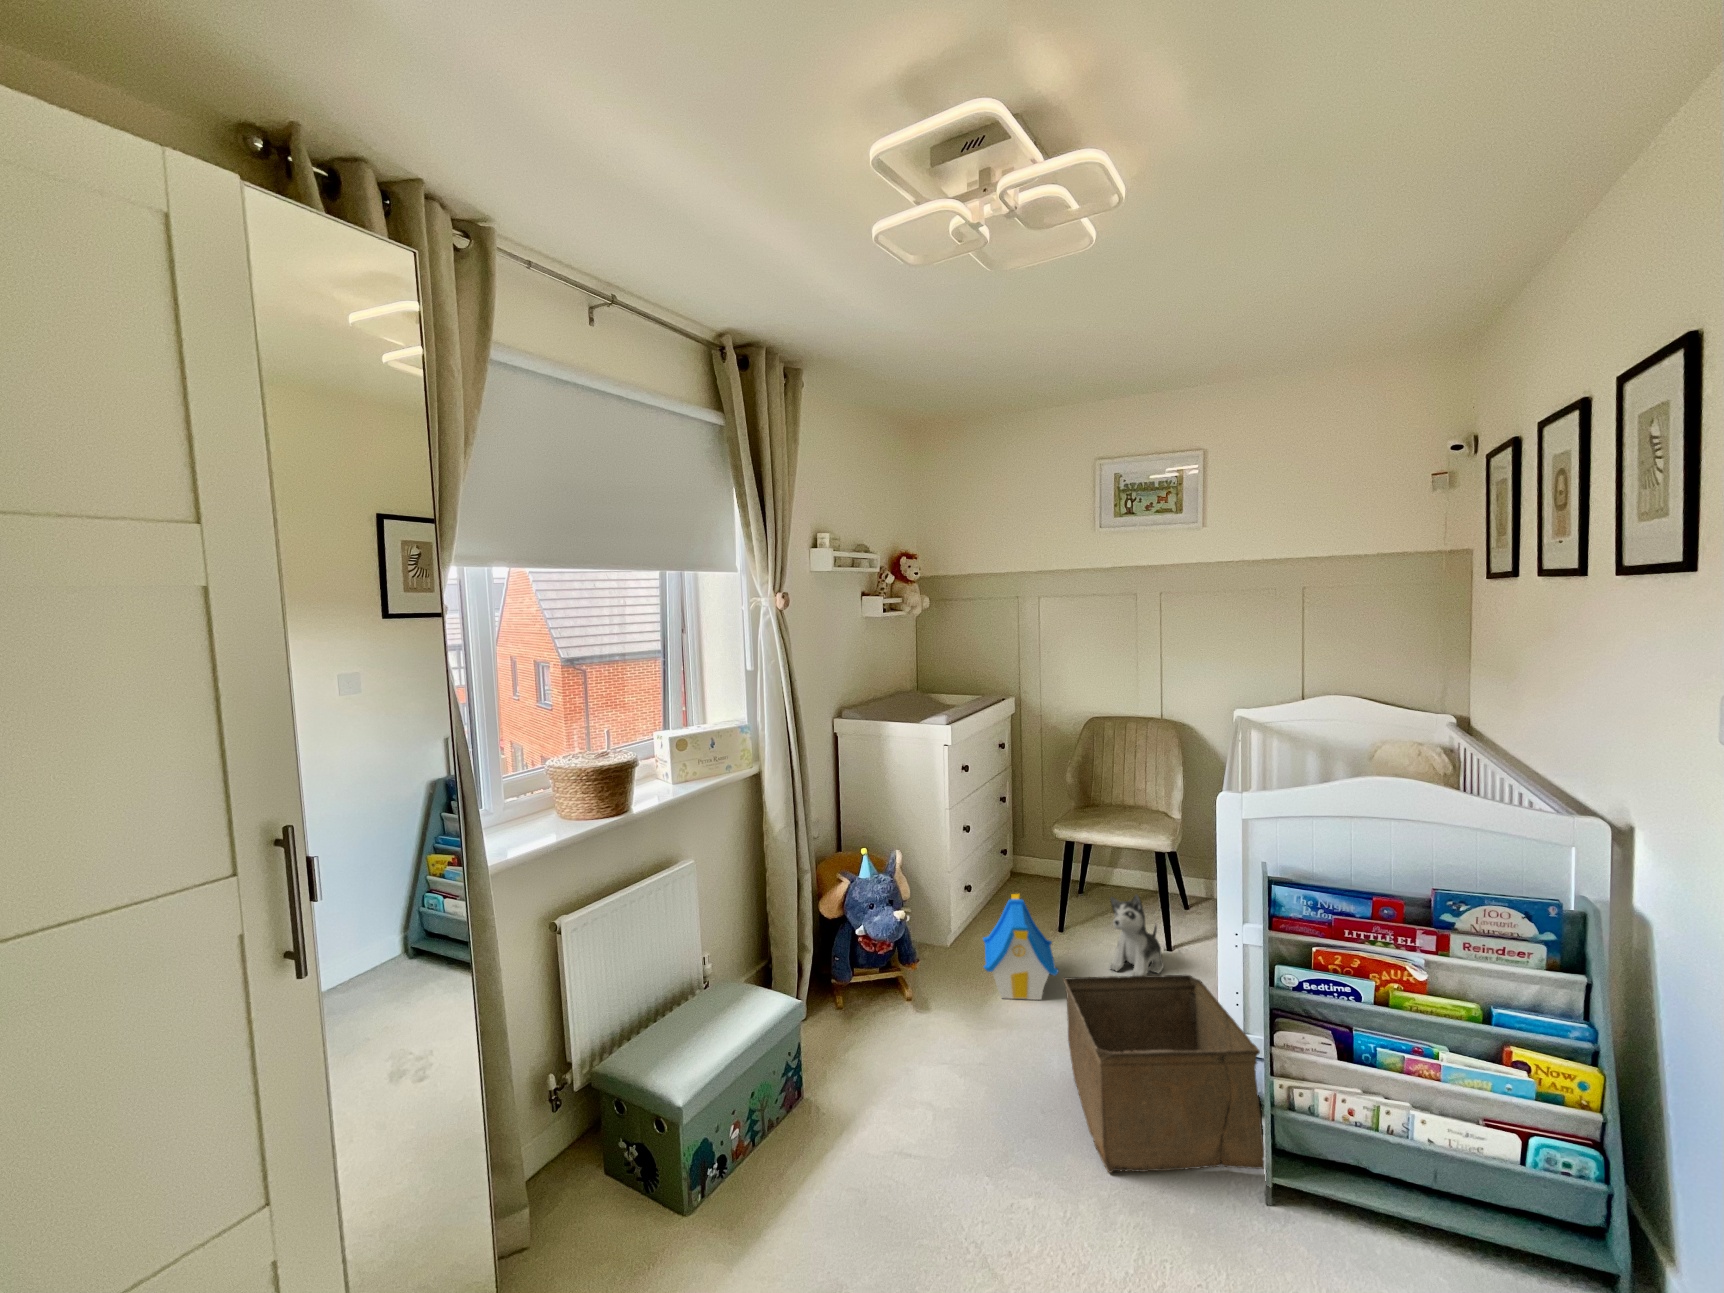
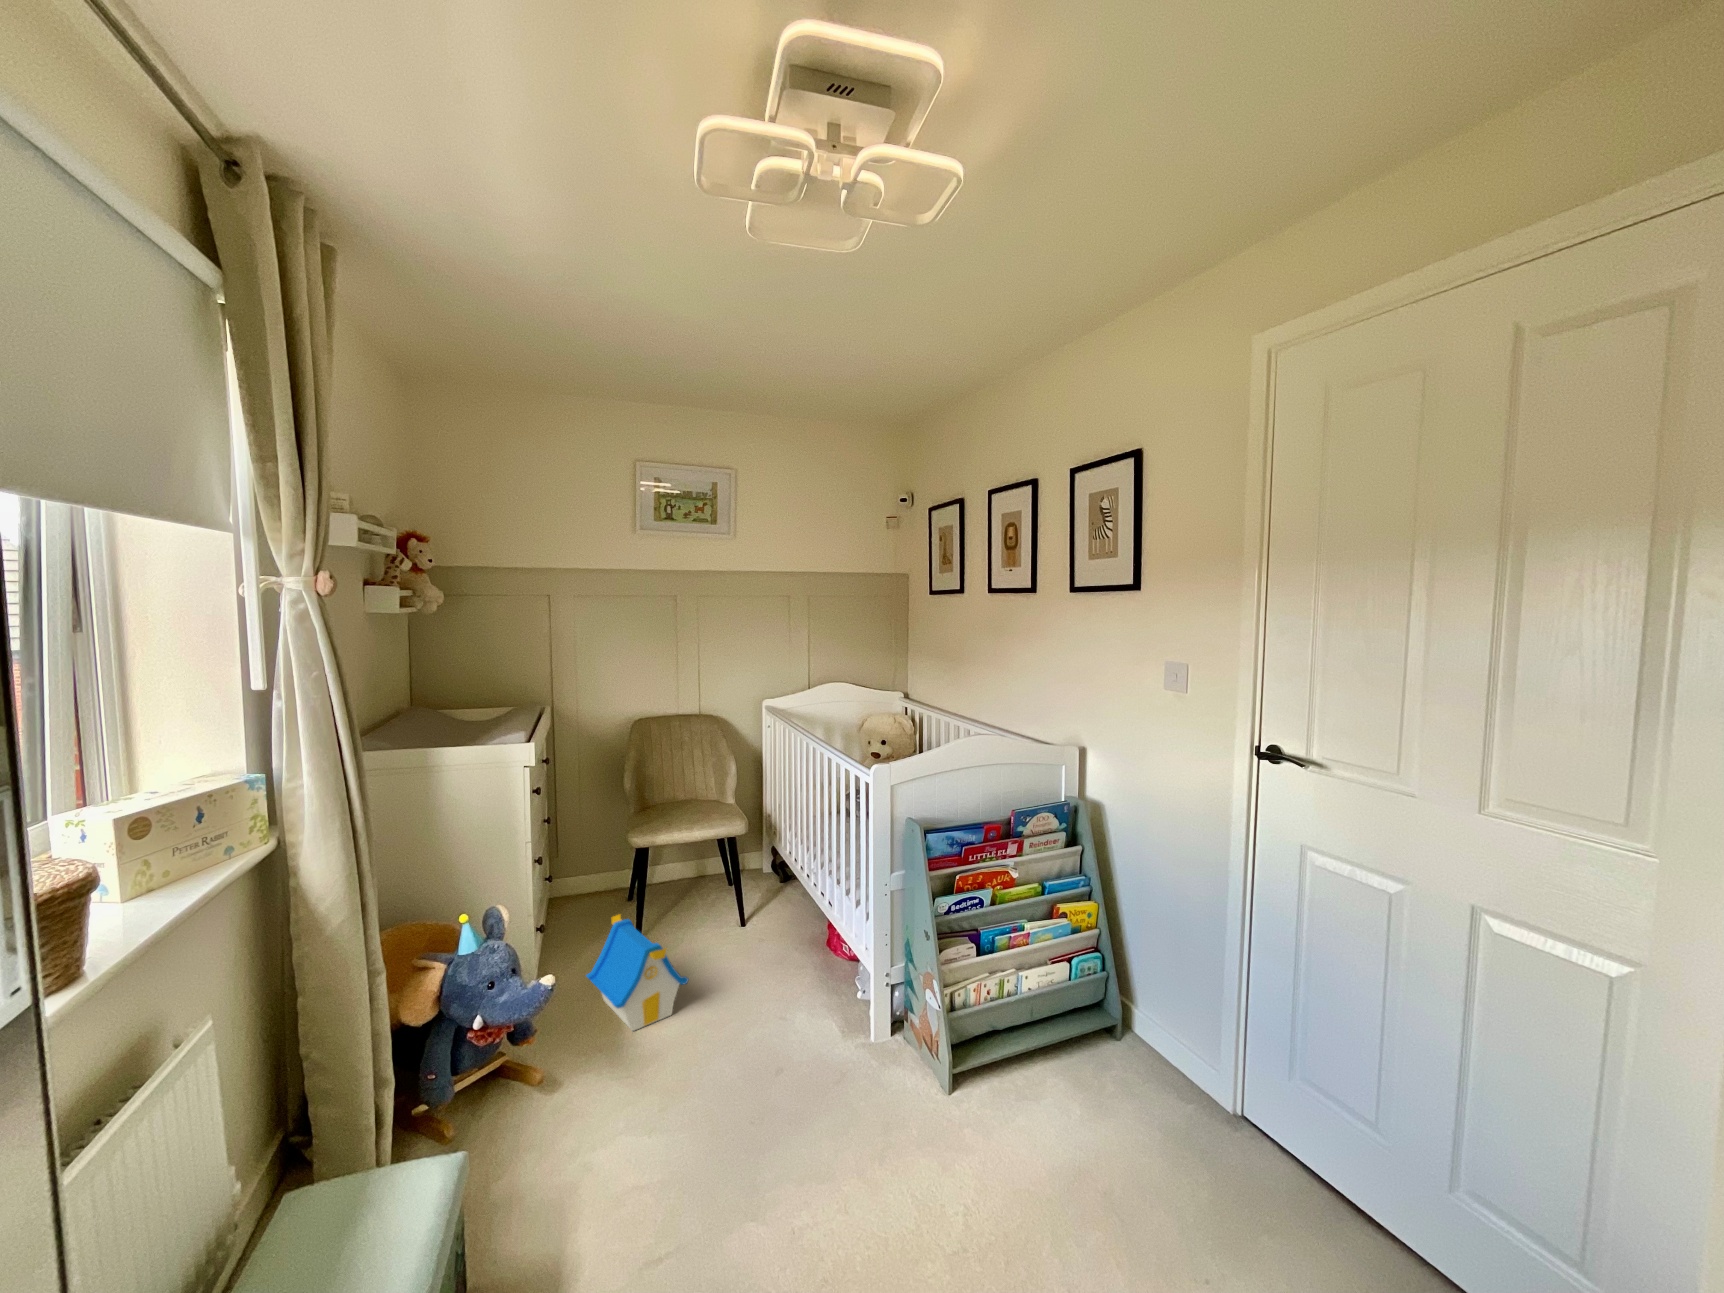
plush toy: present [1109,895,1164,976] -> none [701,880,749,960]
storage bin: present [1063,975,1265,1173] -> none [748,934,934,1139]

